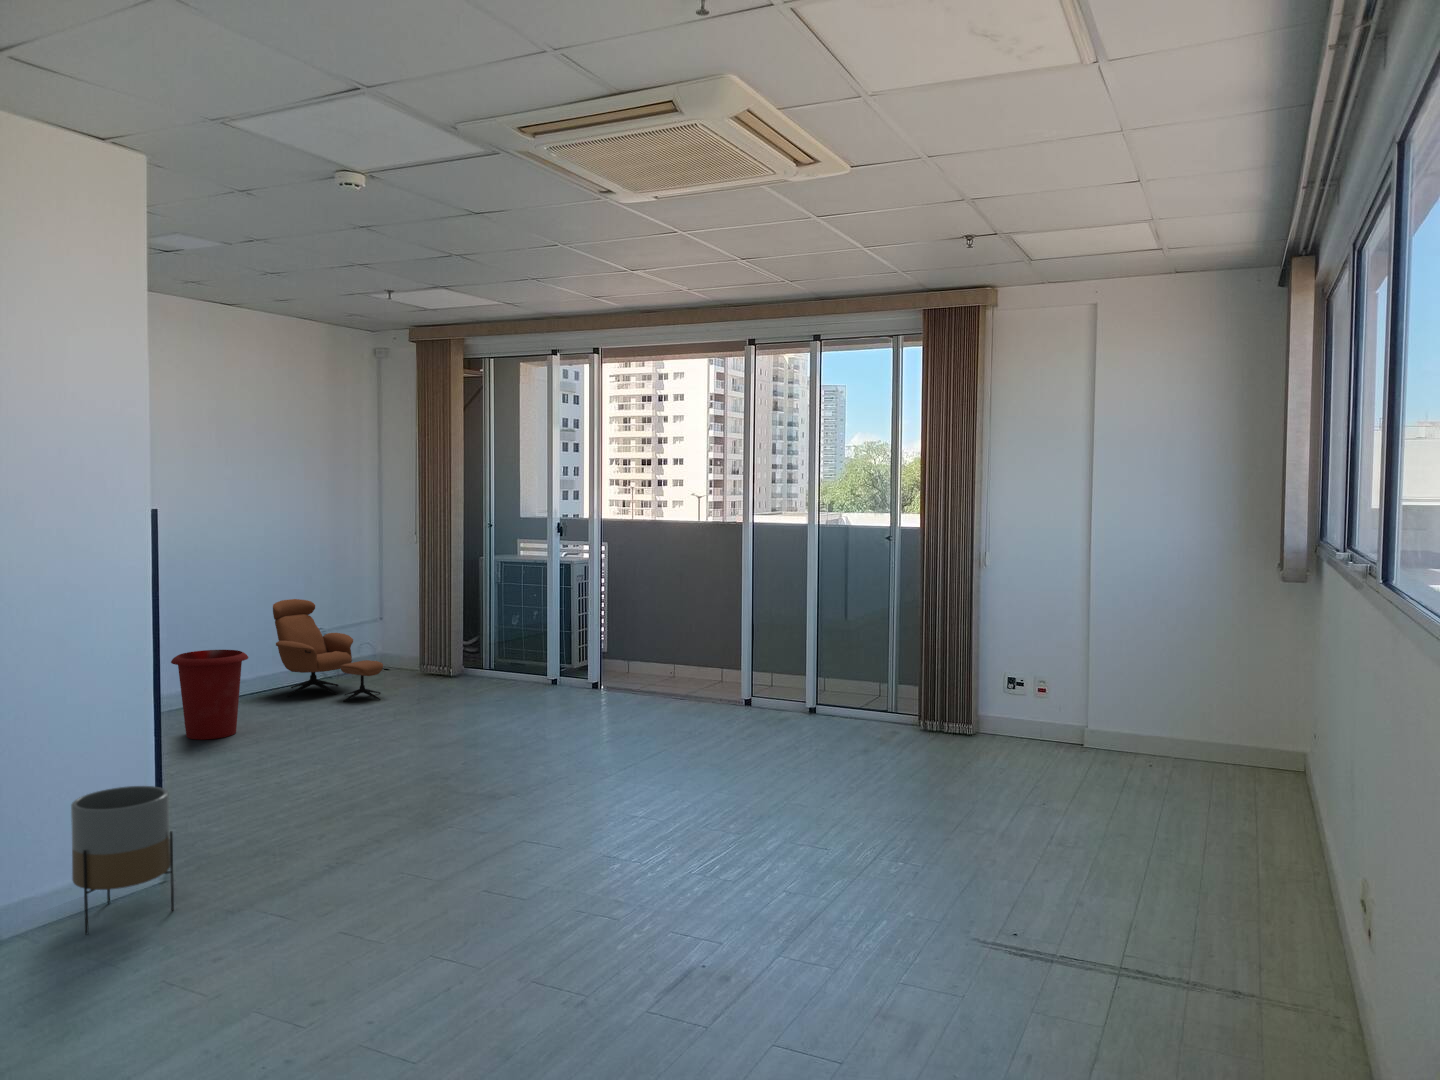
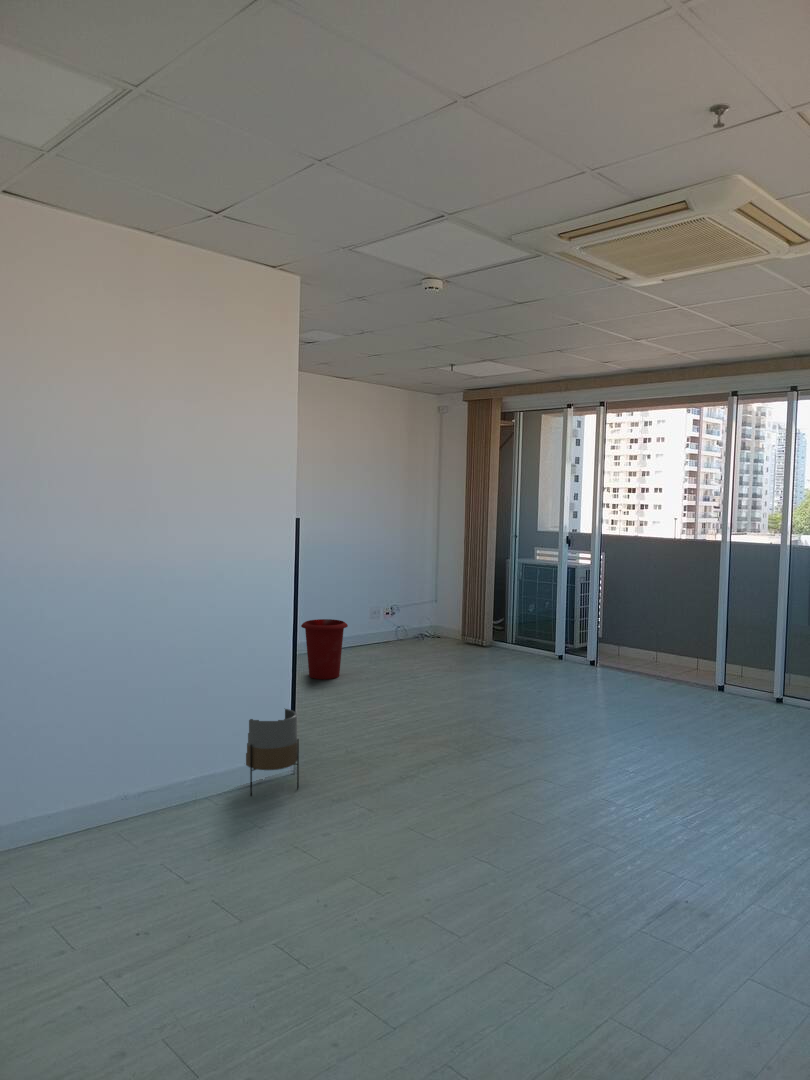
lounge chair: present [273,599,383,702] -> none [365,585,436,661]

